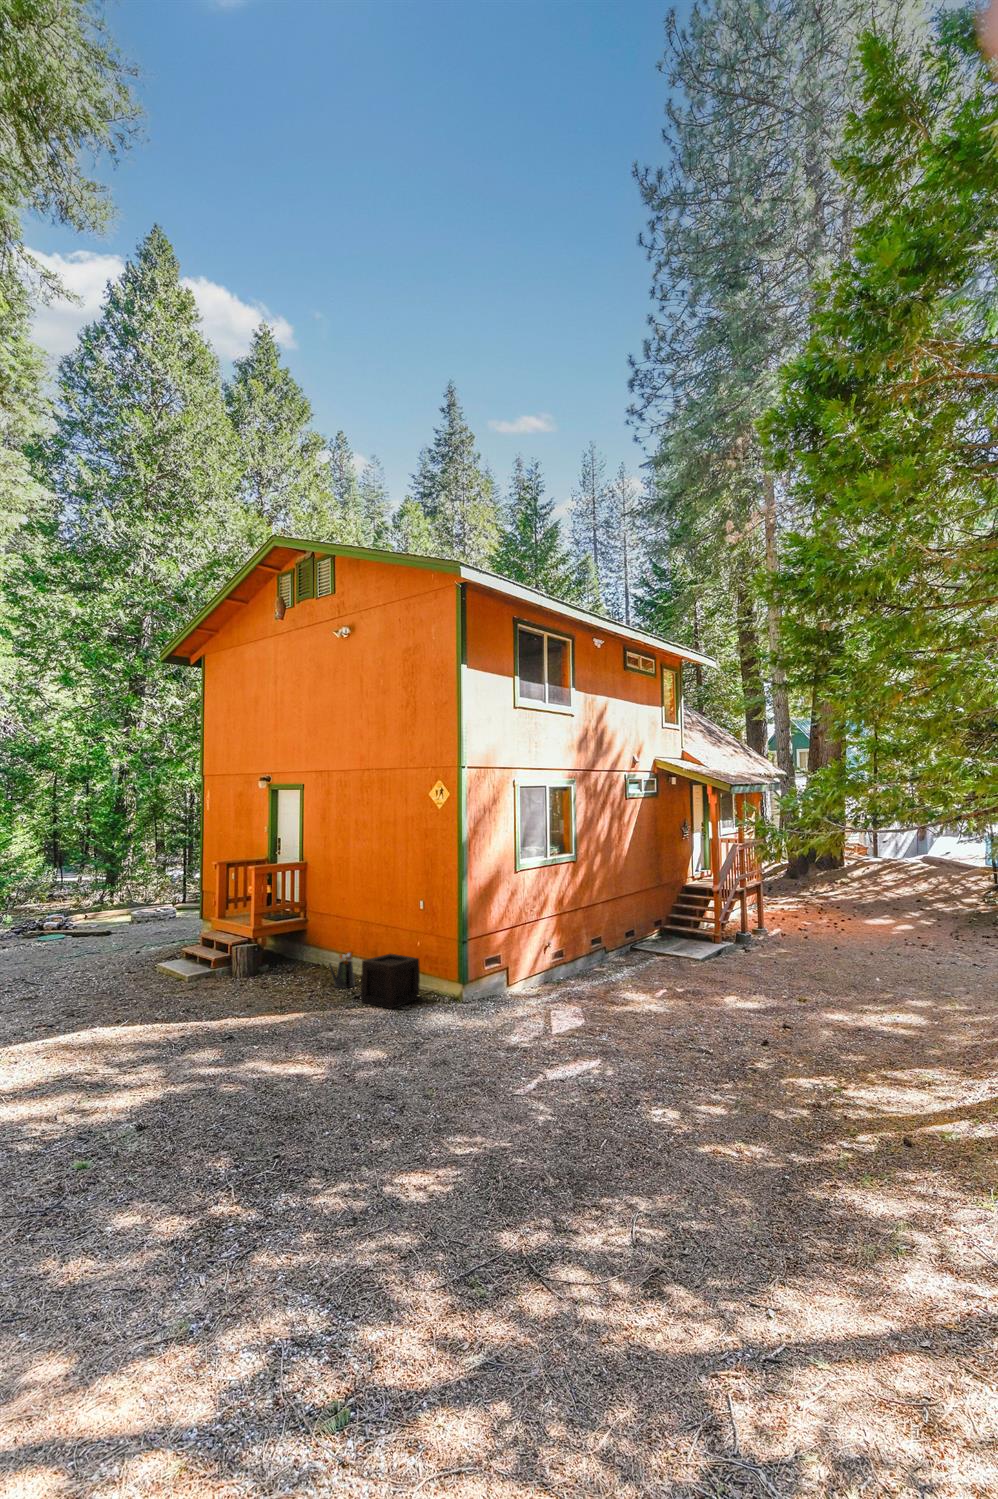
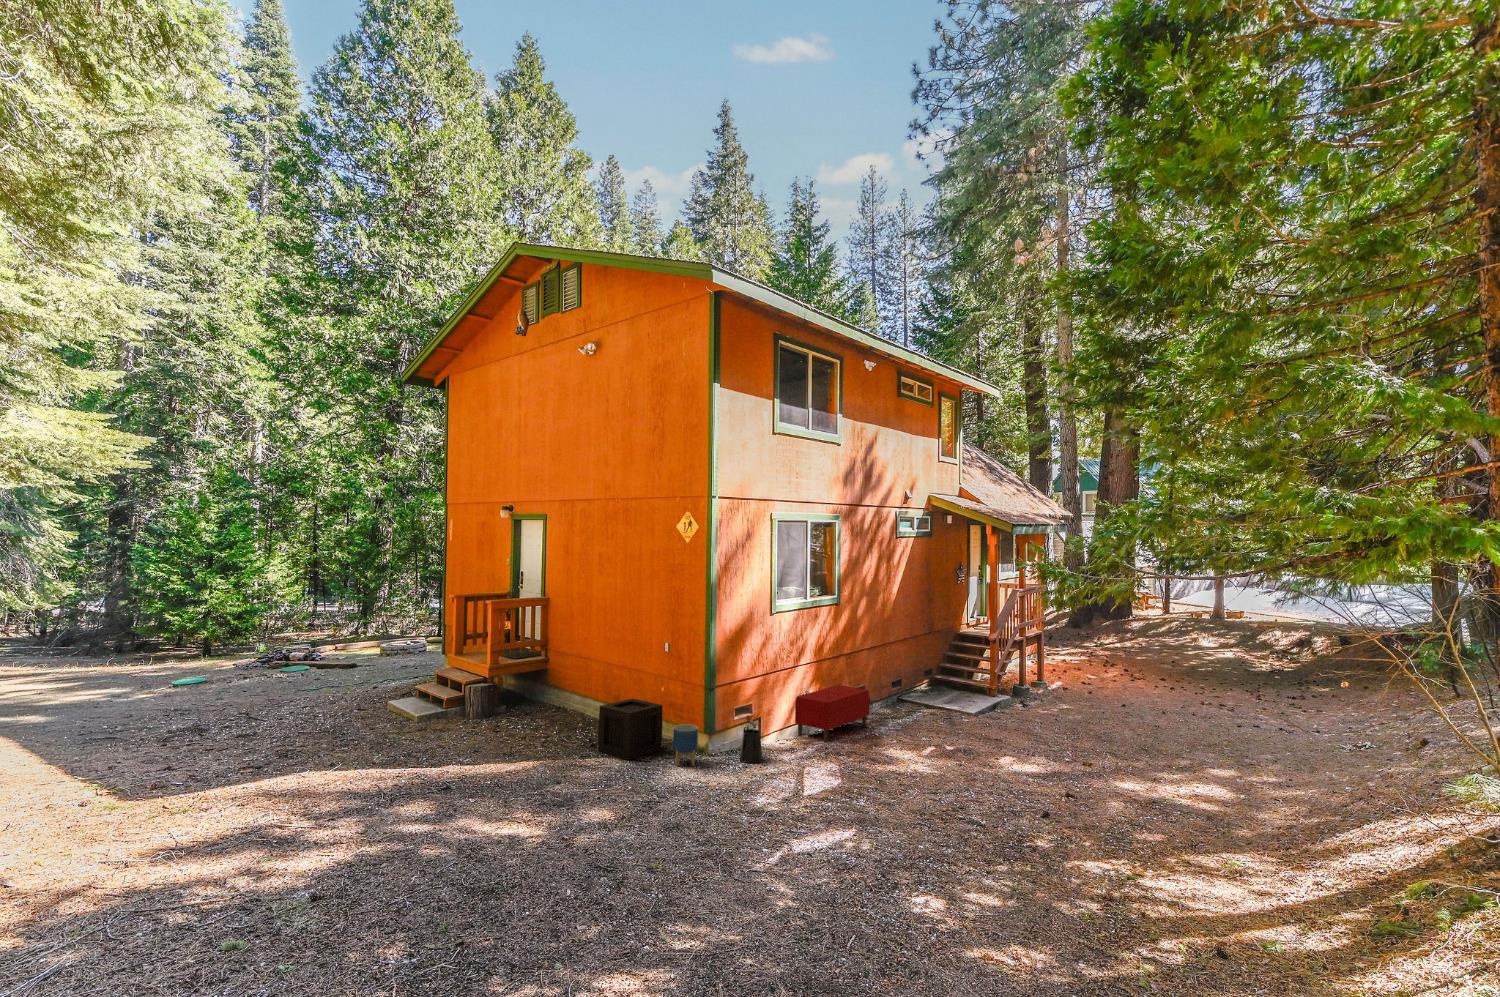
bench: none [539,937,606,989] -> present [795,685,869,742]
watering can: present [329,950,355,988] -> present [739,715,763,763]
planter: none [431,975,454,1013] -> present [673,724,698,766]

